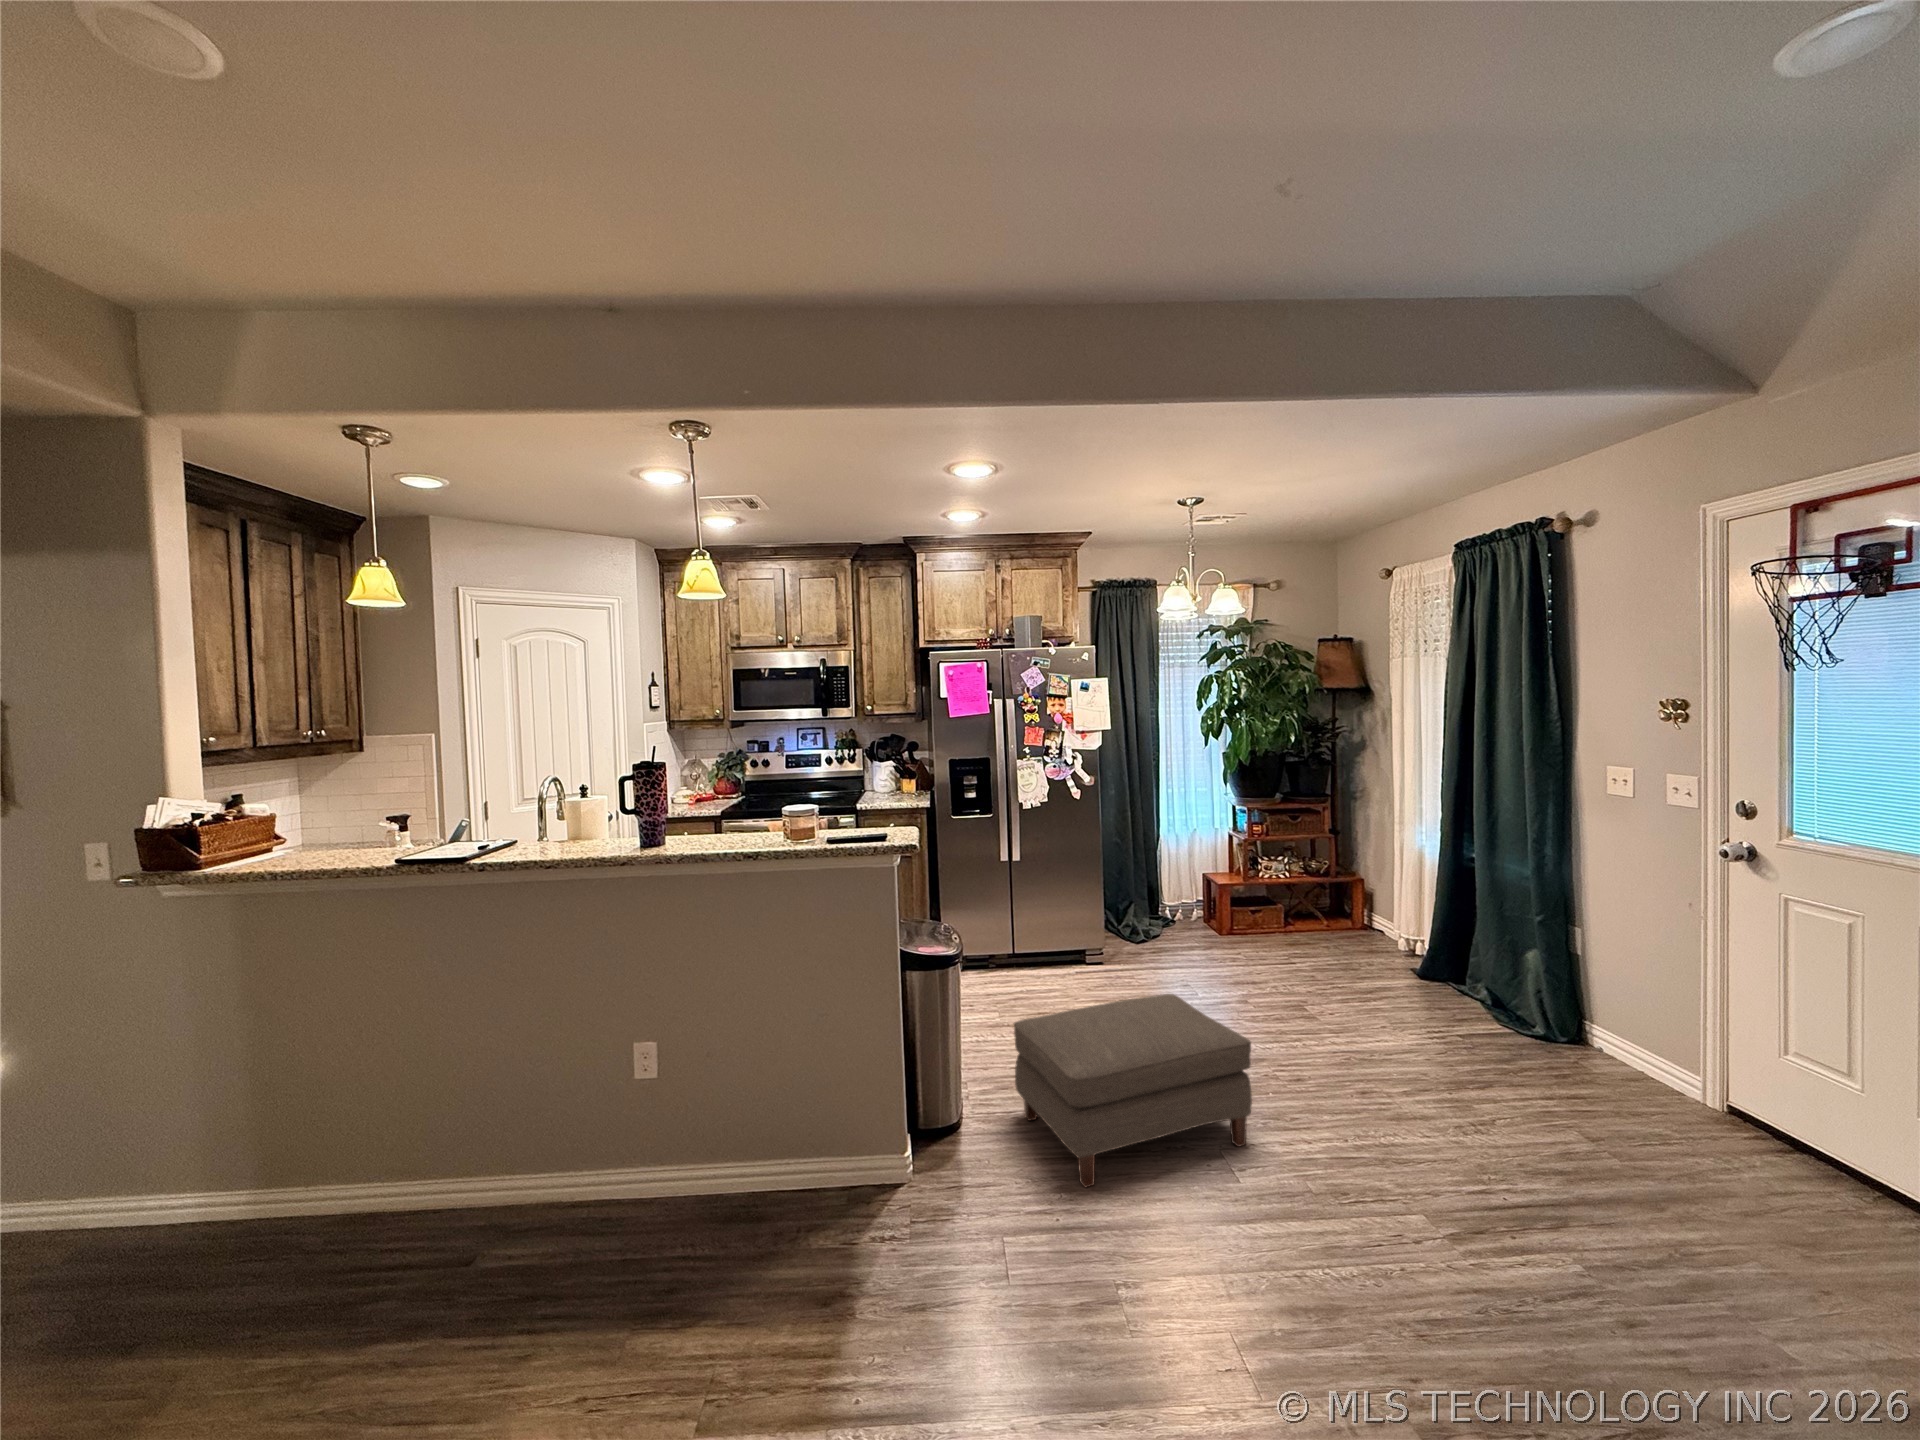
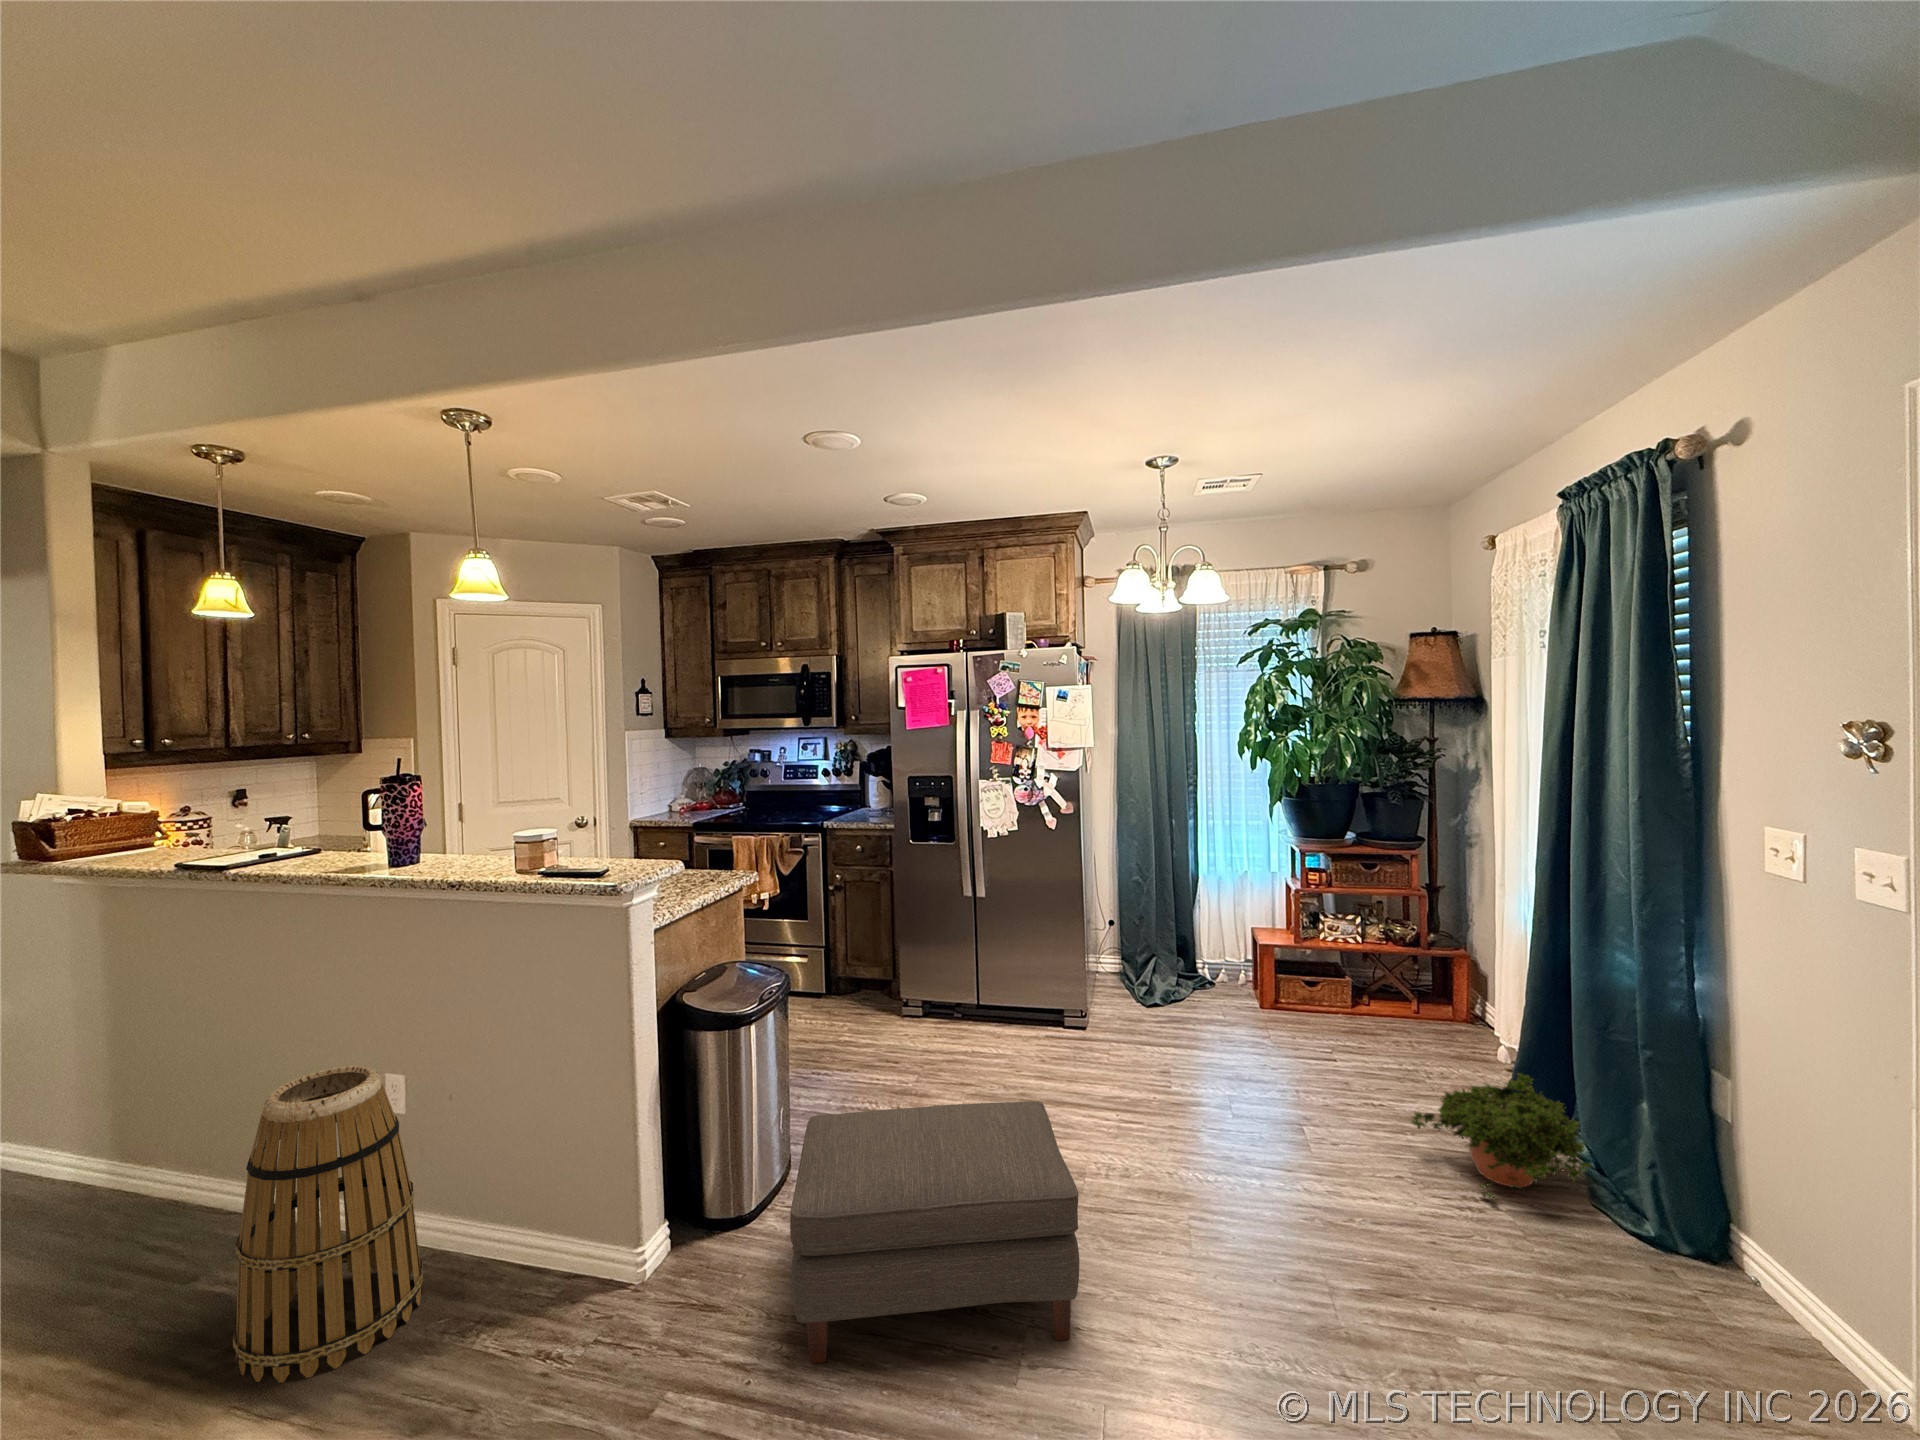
potted plant: none [1379,946,1504,1031] -> present [1411,1074,1591,1200]
basket: none [598,1013,738,1278] -> present [233,1066,423,1383]

